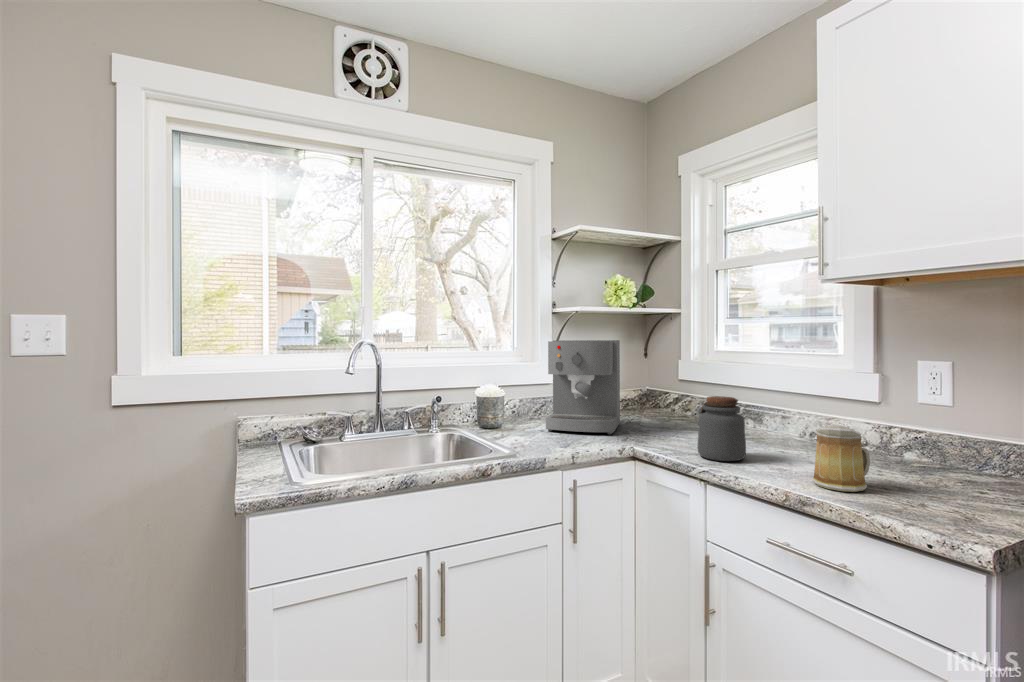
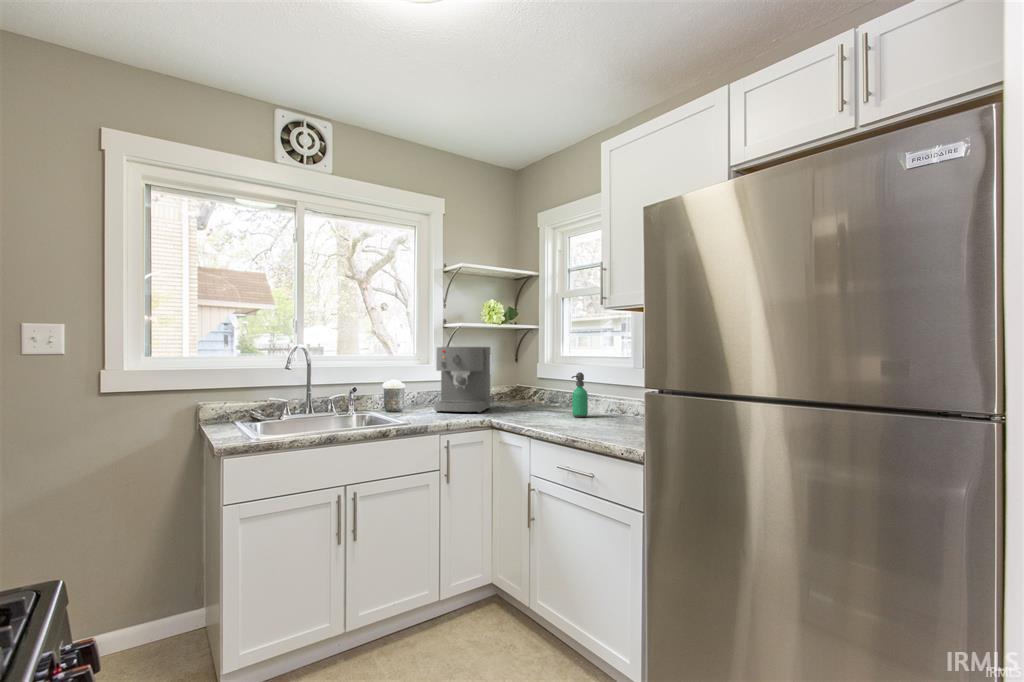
soap dispenser: none [755,379,780,447] -> present [572,372,588,417]
jar: present [697,396,746,461] -> none [530,383,559,424]
mug: present [812,425,870,492] -> none [587,396,619,434]

